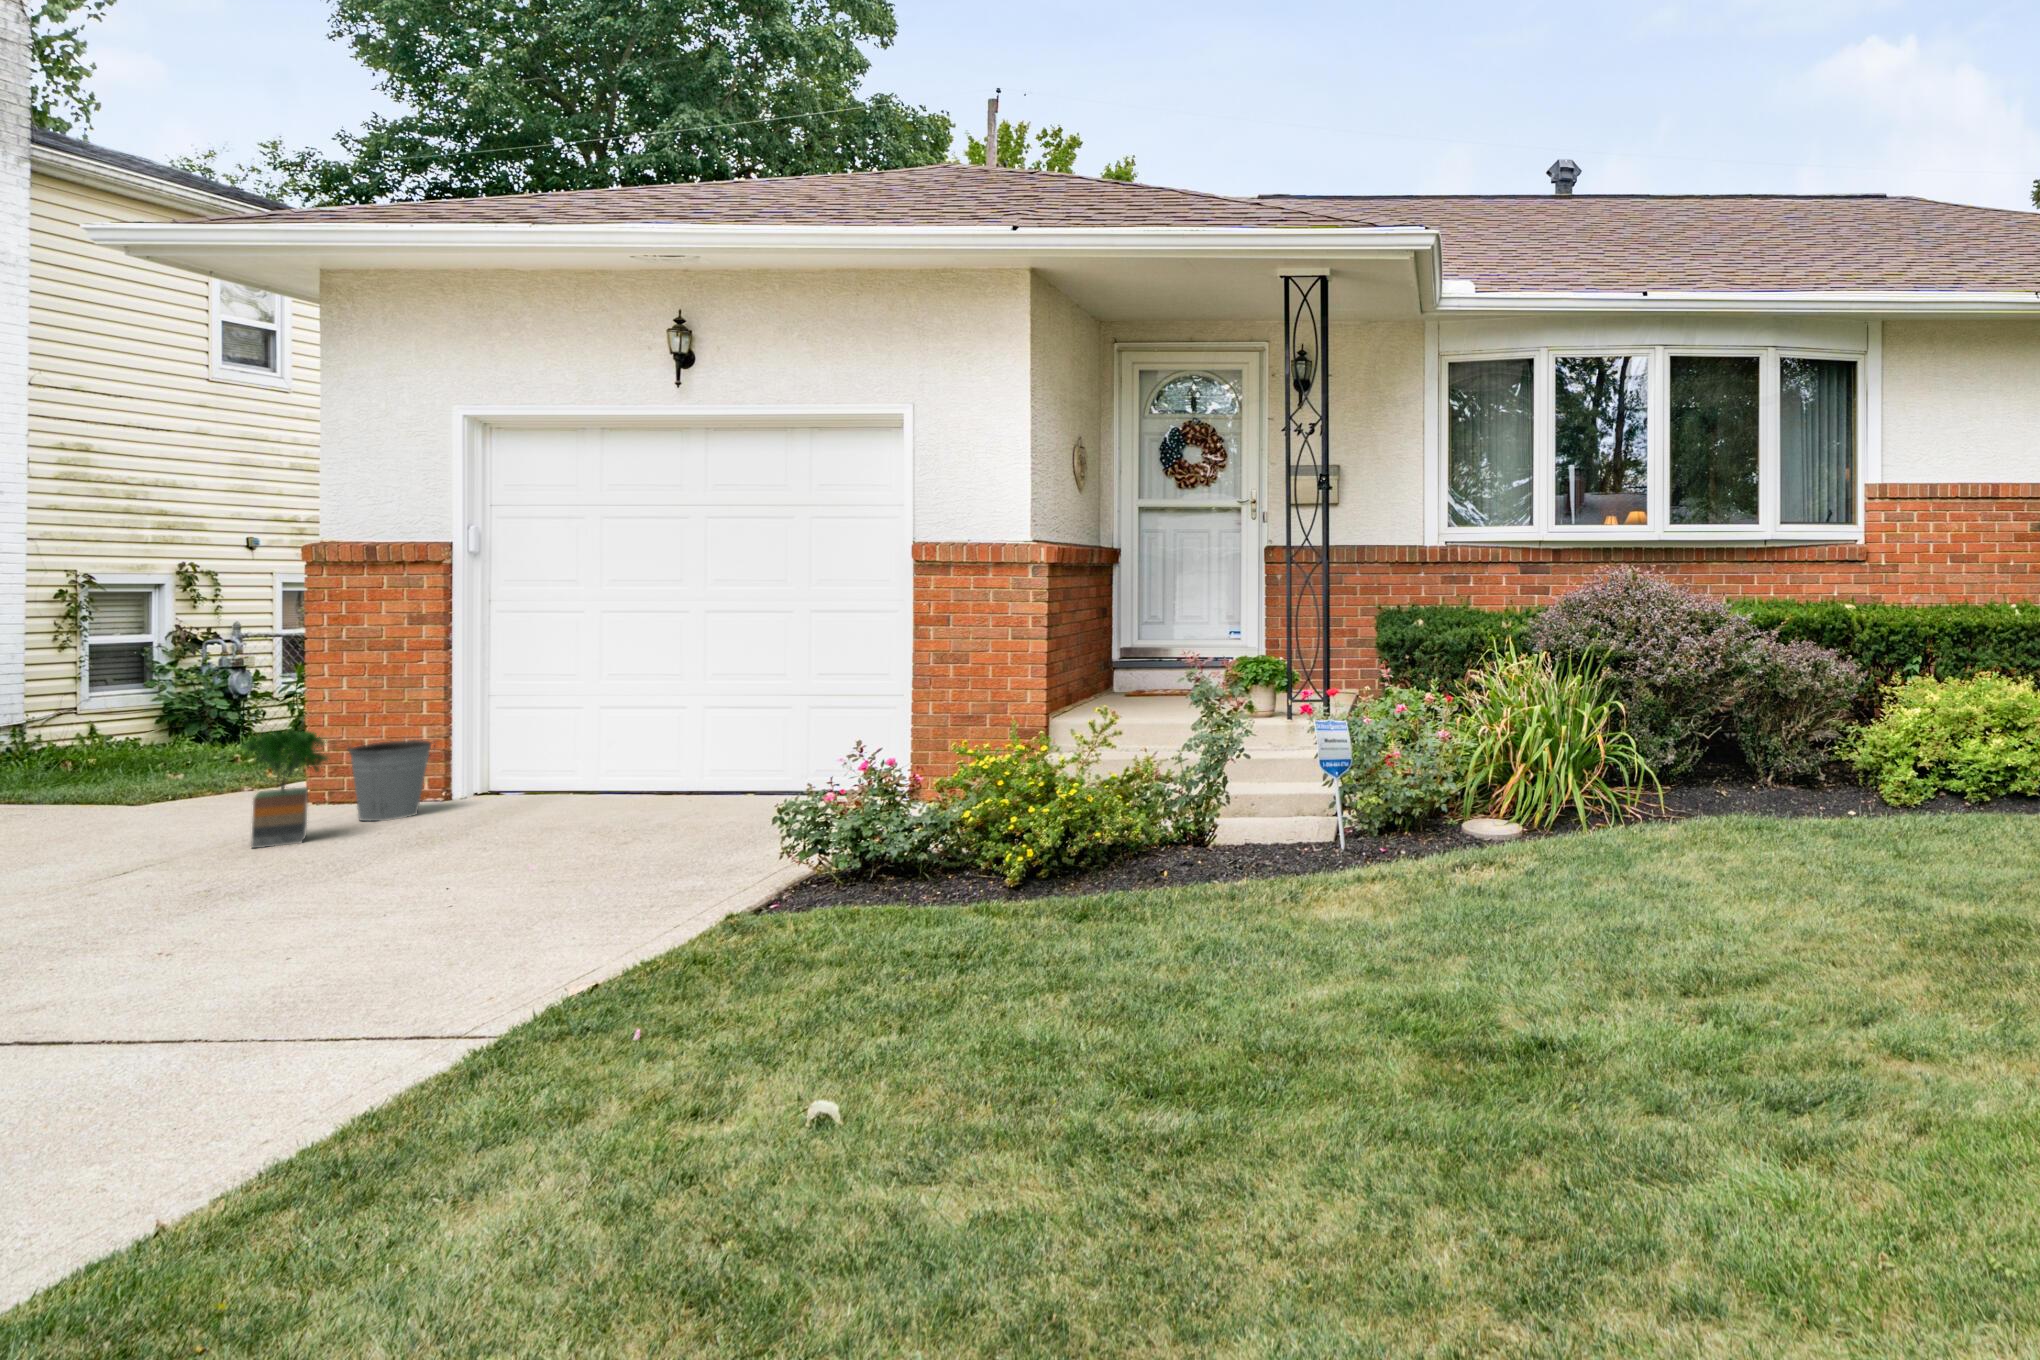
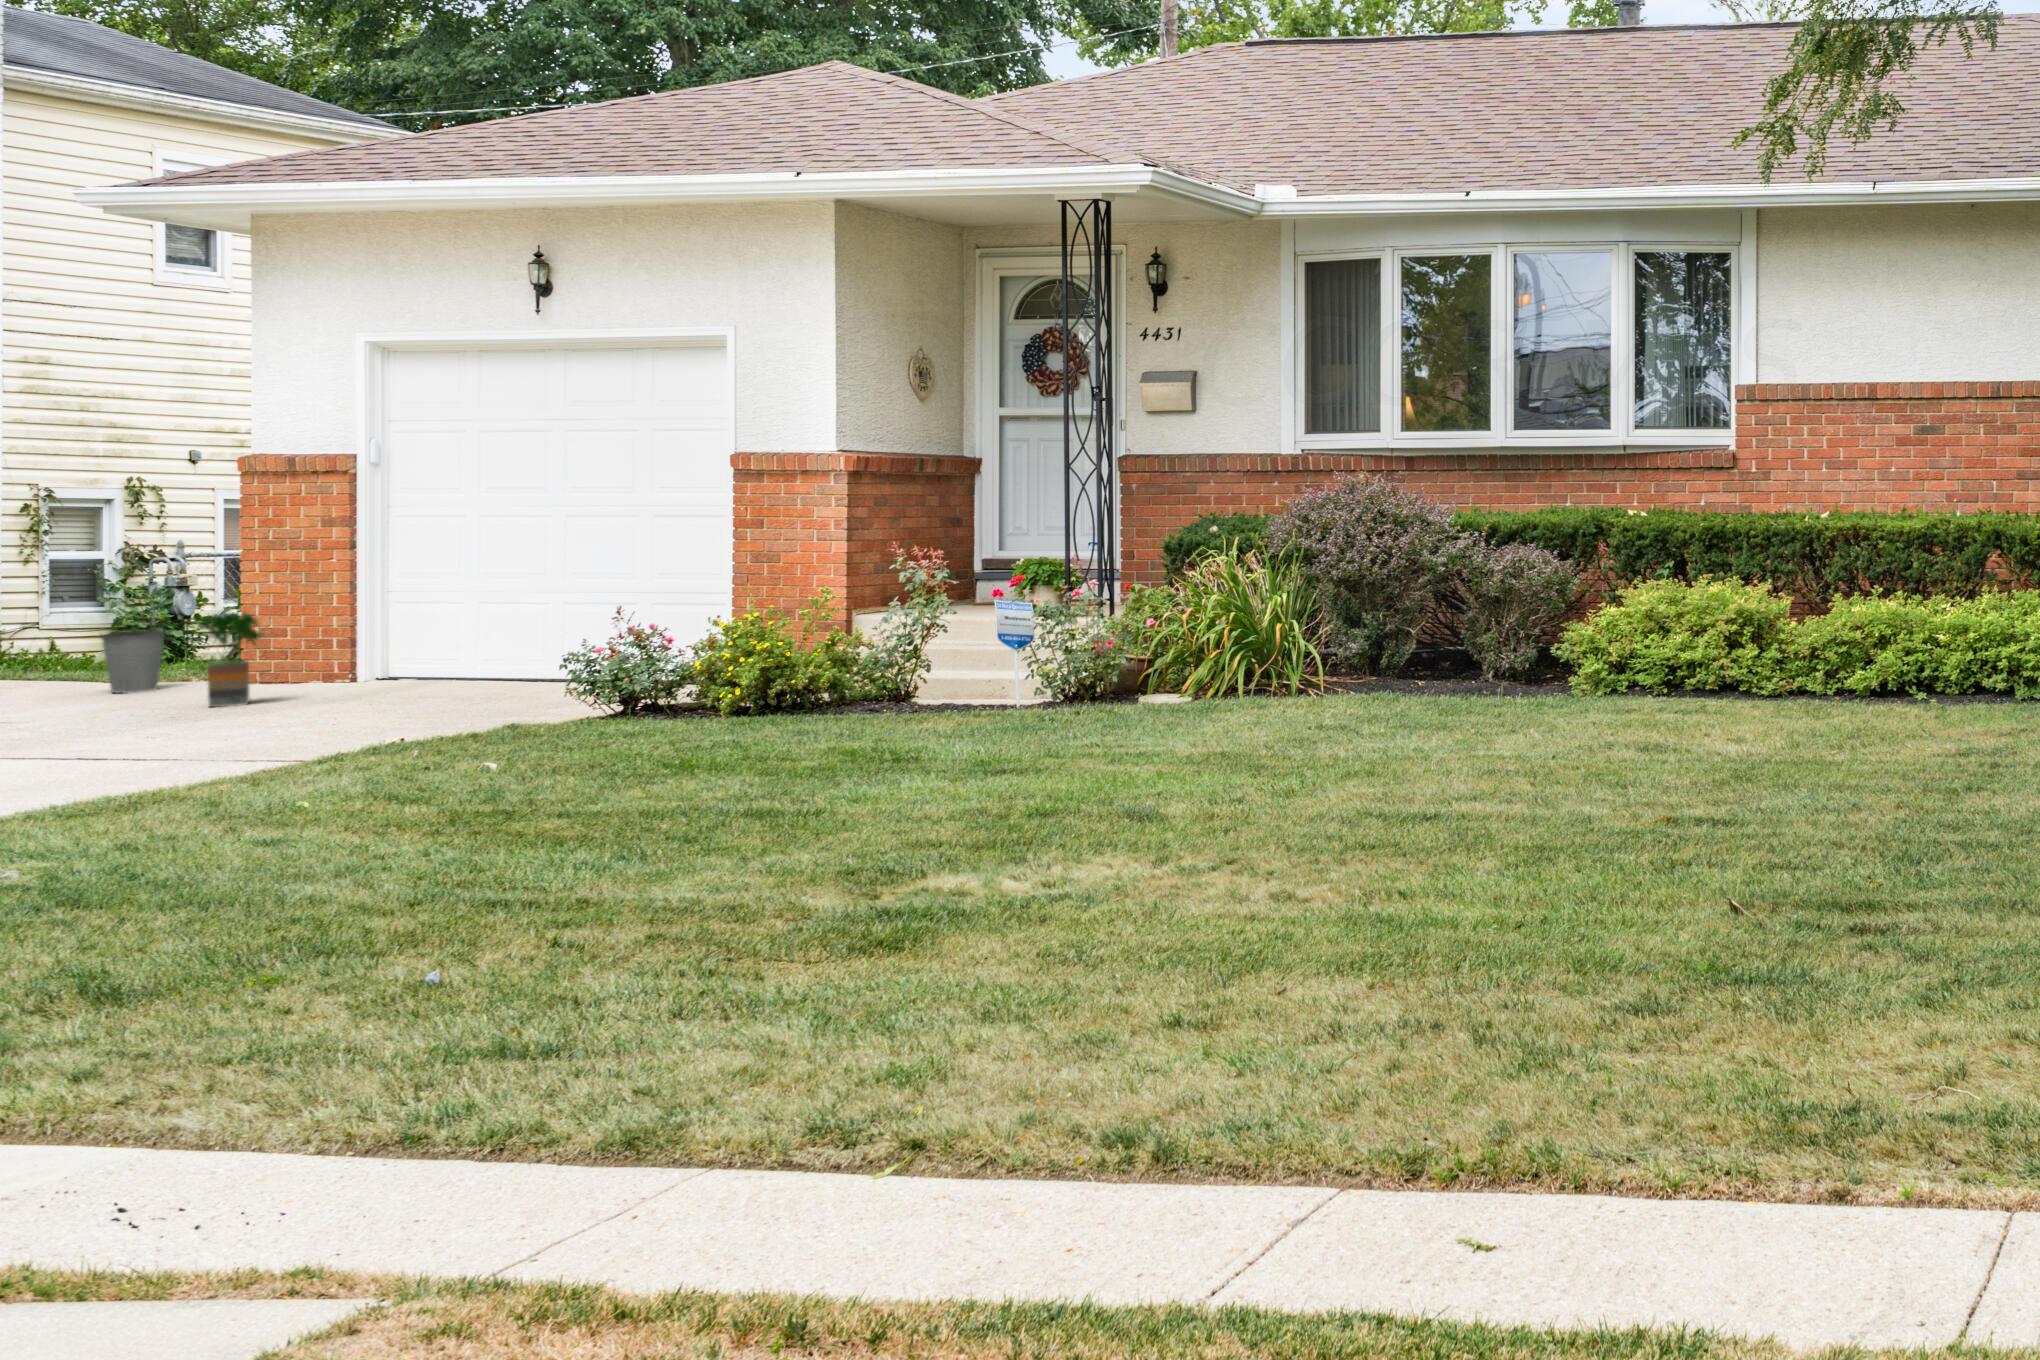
bucket: present [348,740,433,821] -> present [101,630,169,694]

